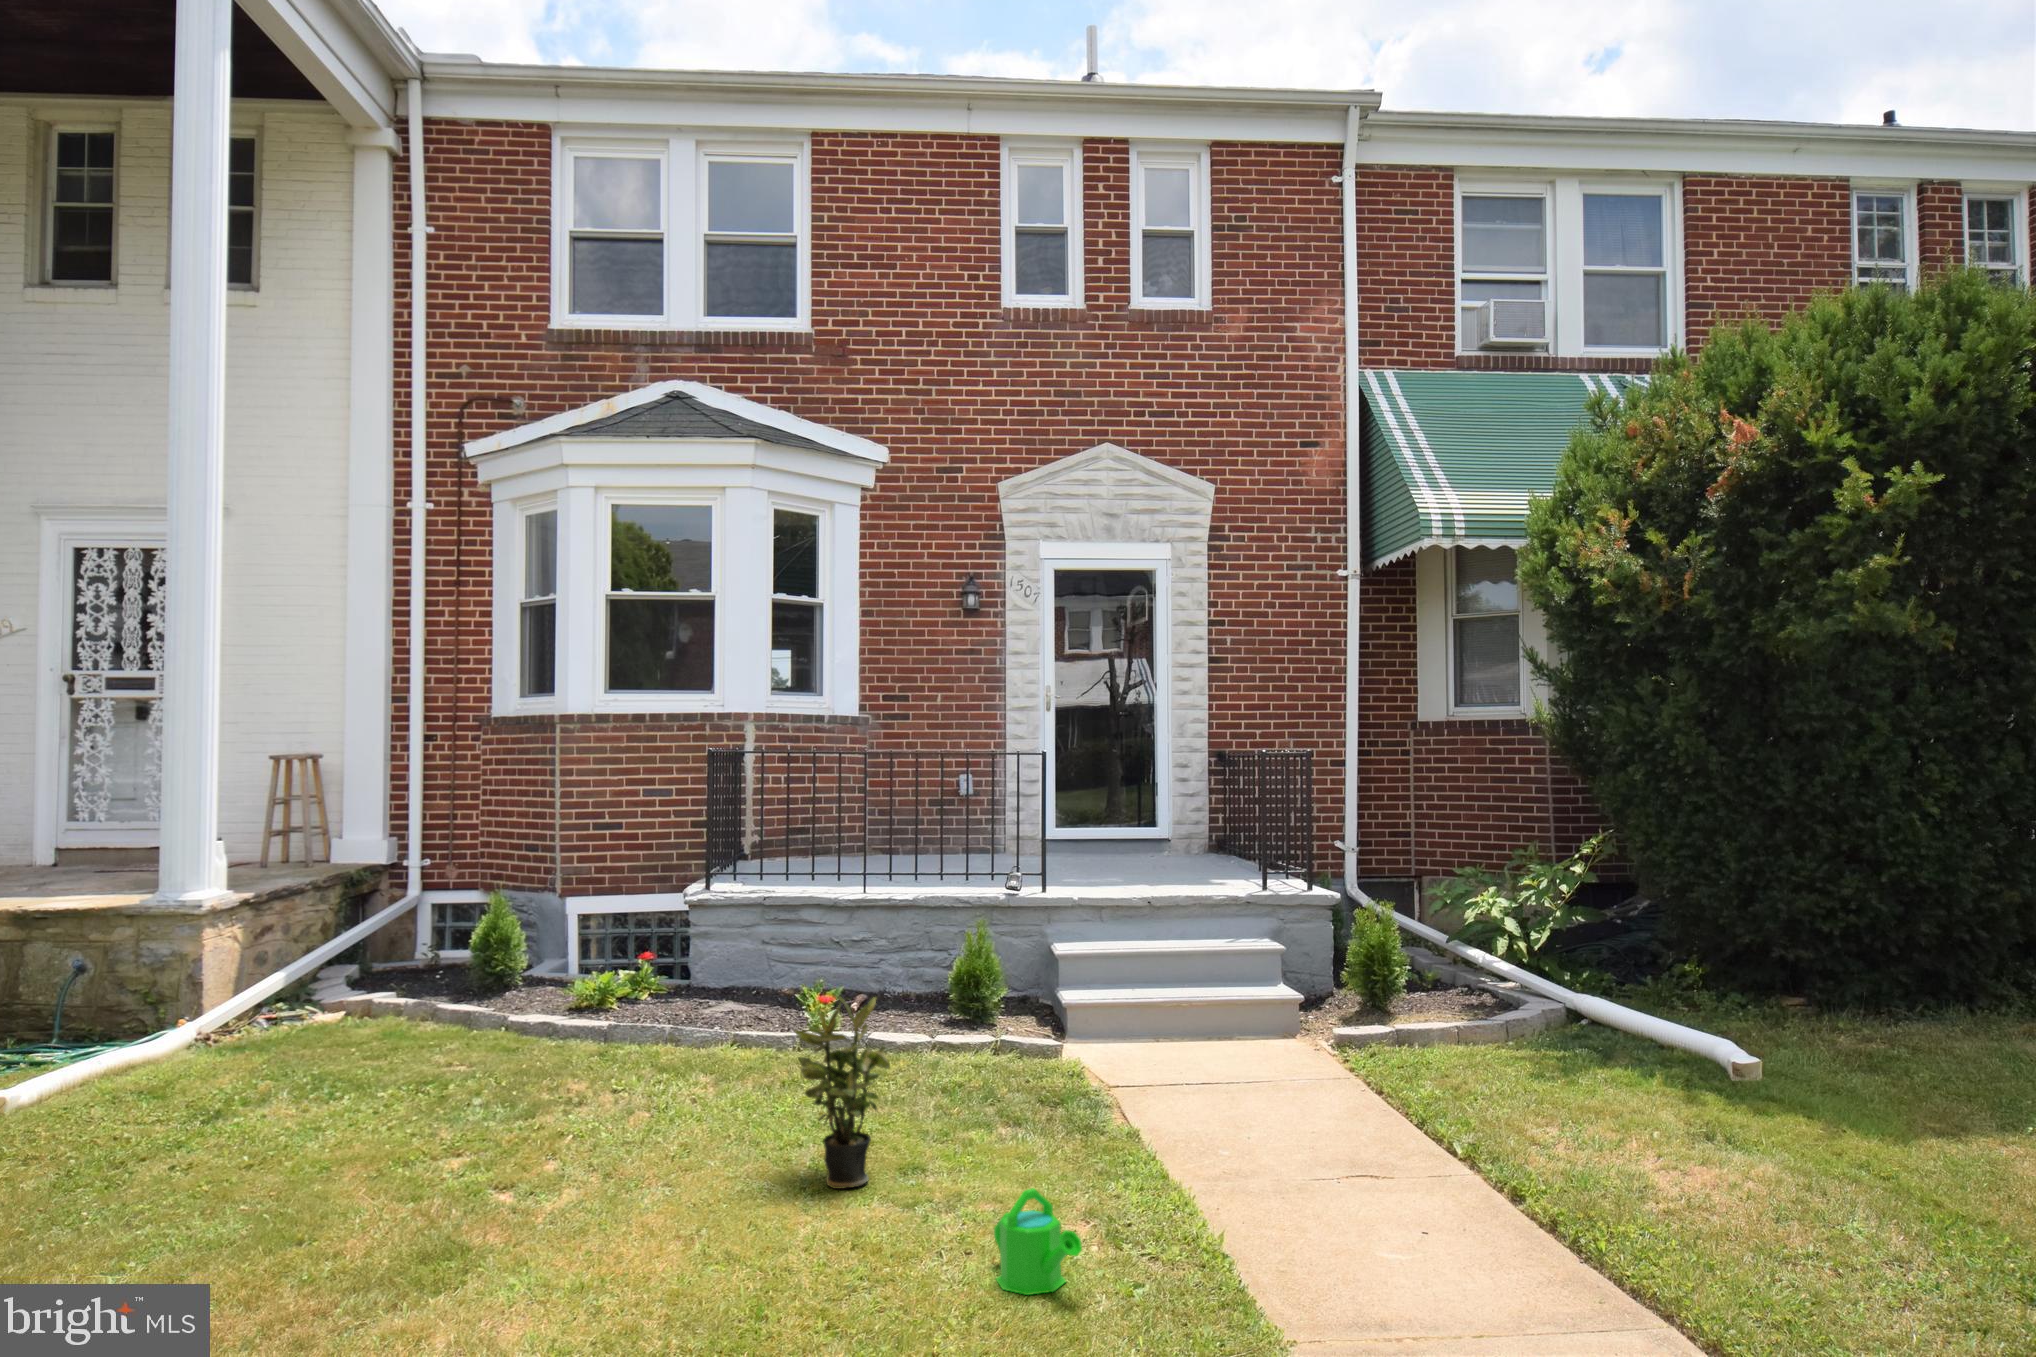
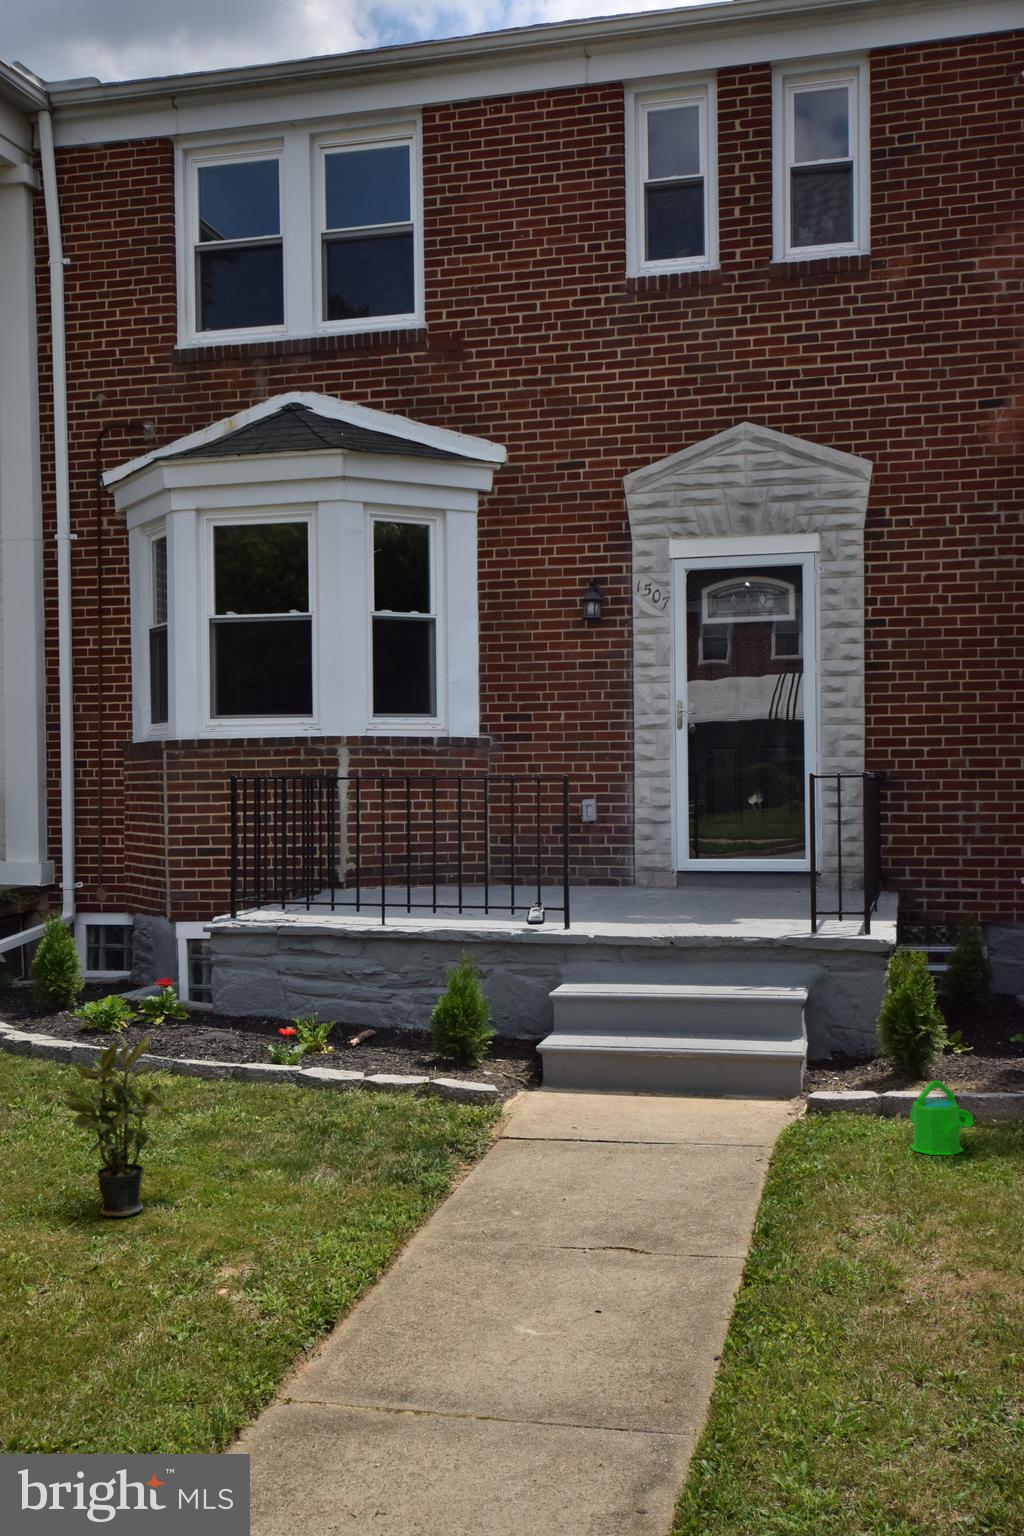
watering can: present [994,1188,1082,1295] -> present [910,1080,973,1155]

